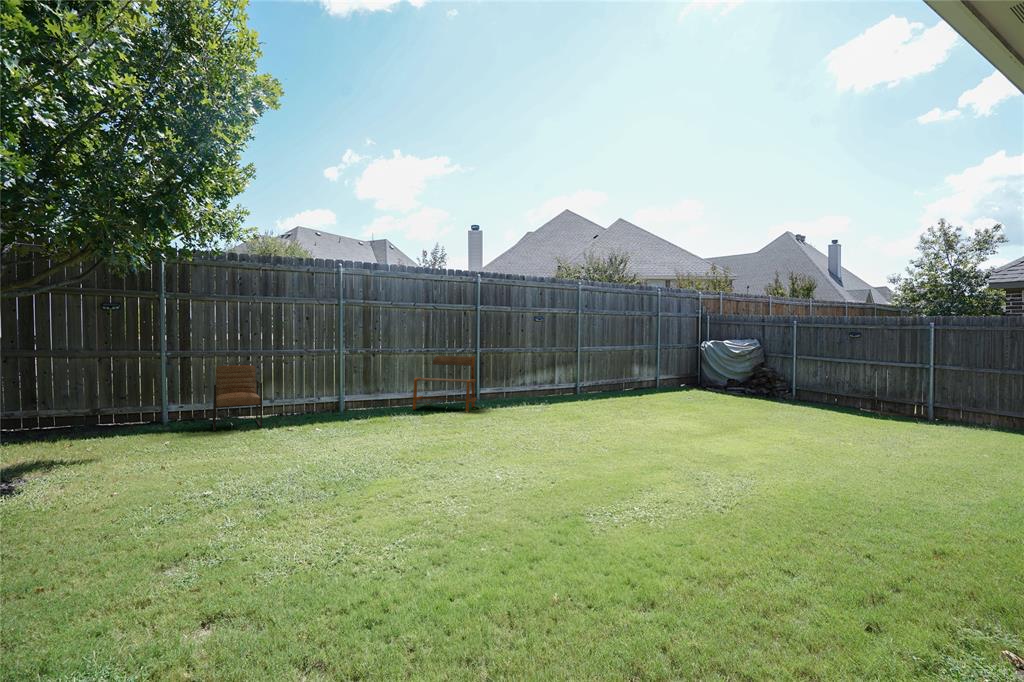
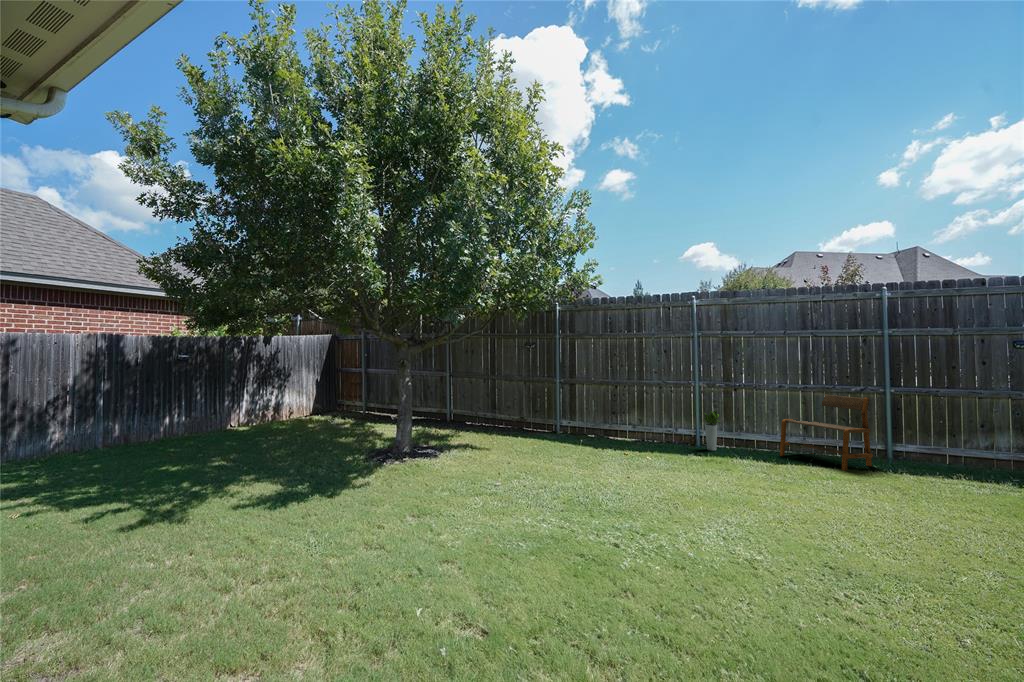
chair: present [213,365,262,432] -> none [580,393,622,449]
planter: none [349,375,366,414] -> present [704,410,720,451]

